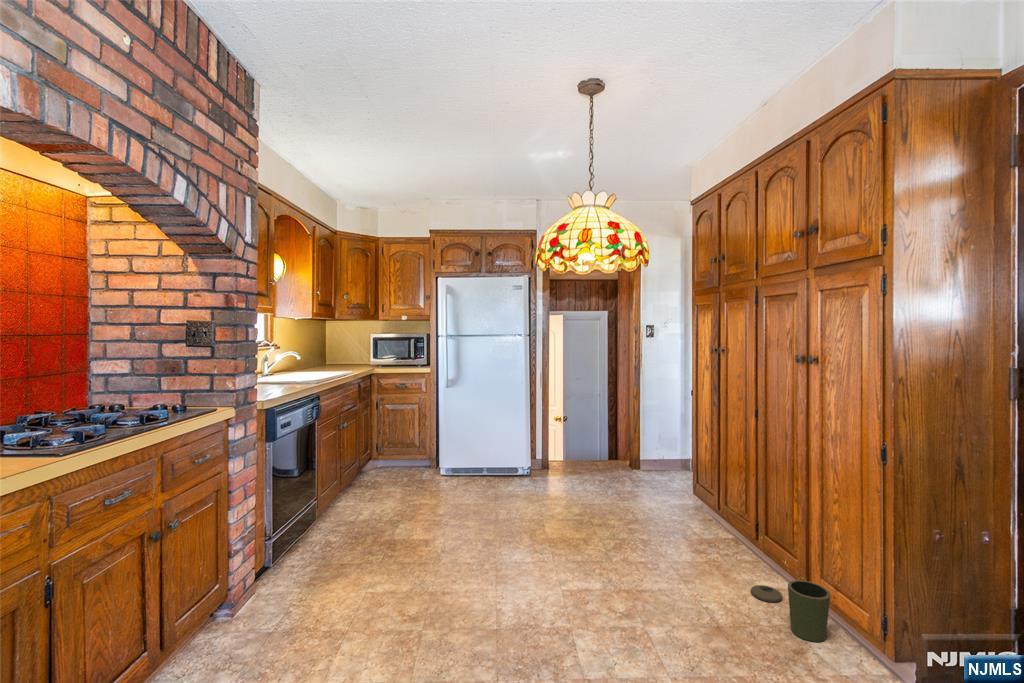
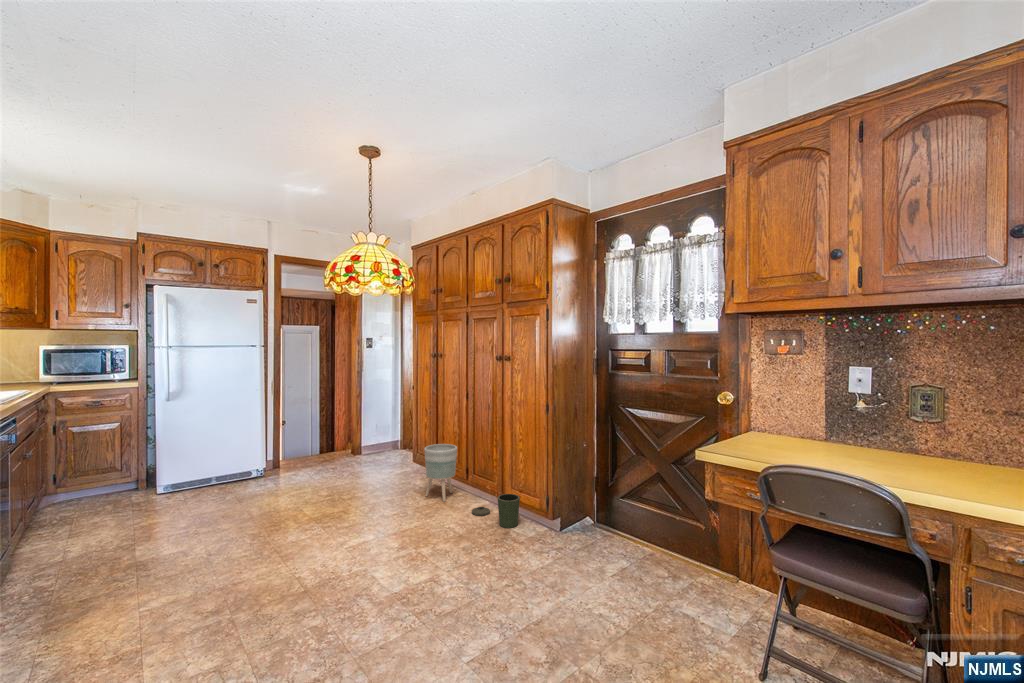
planter: none [690,475,739,560] -> present [424,444,457,502]

